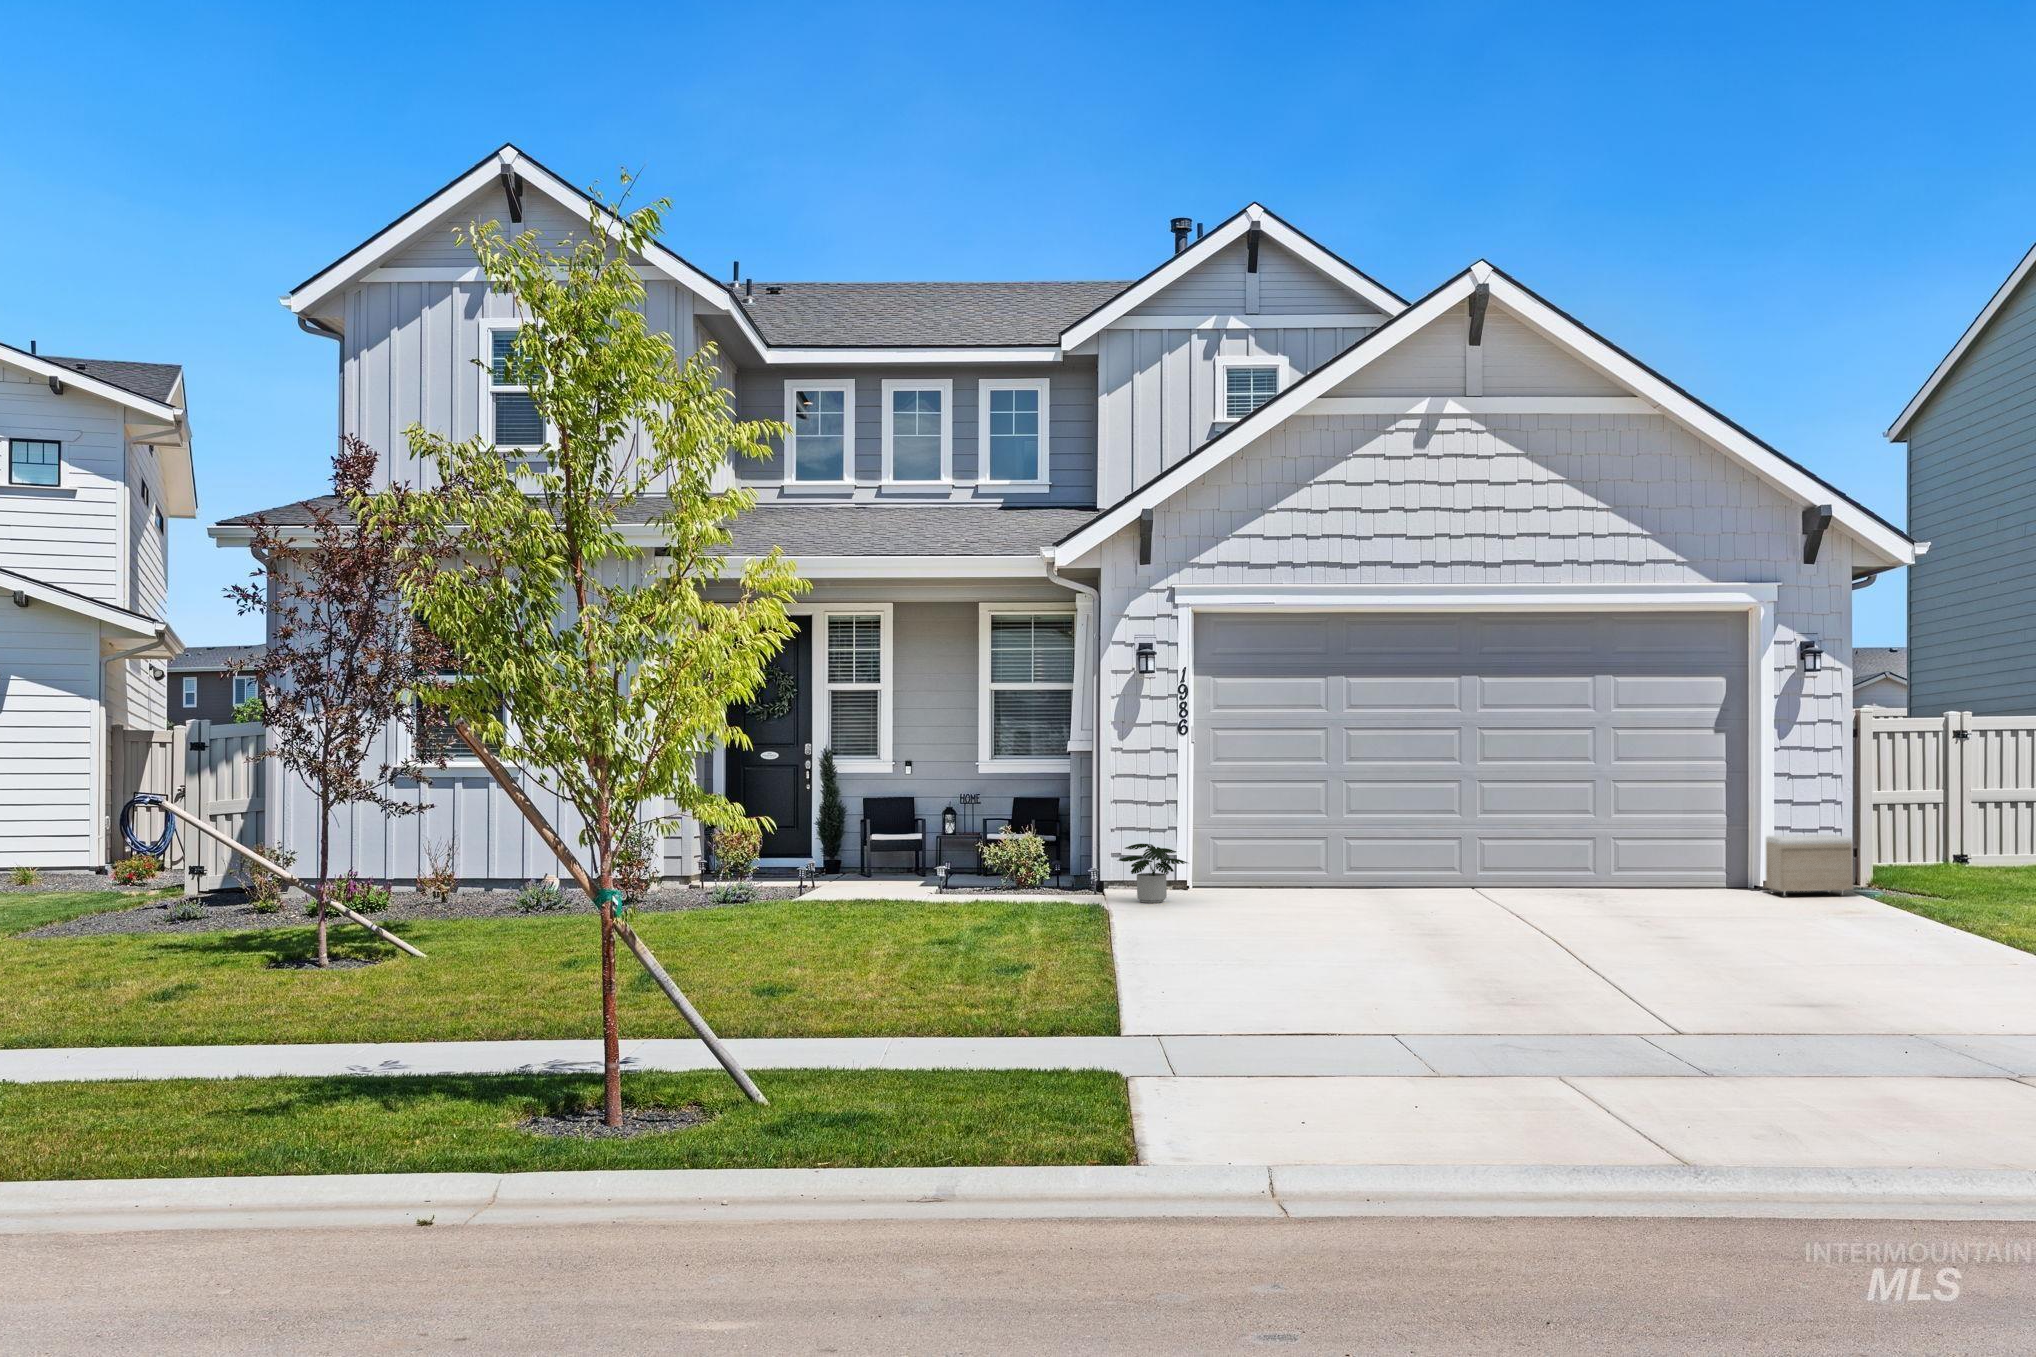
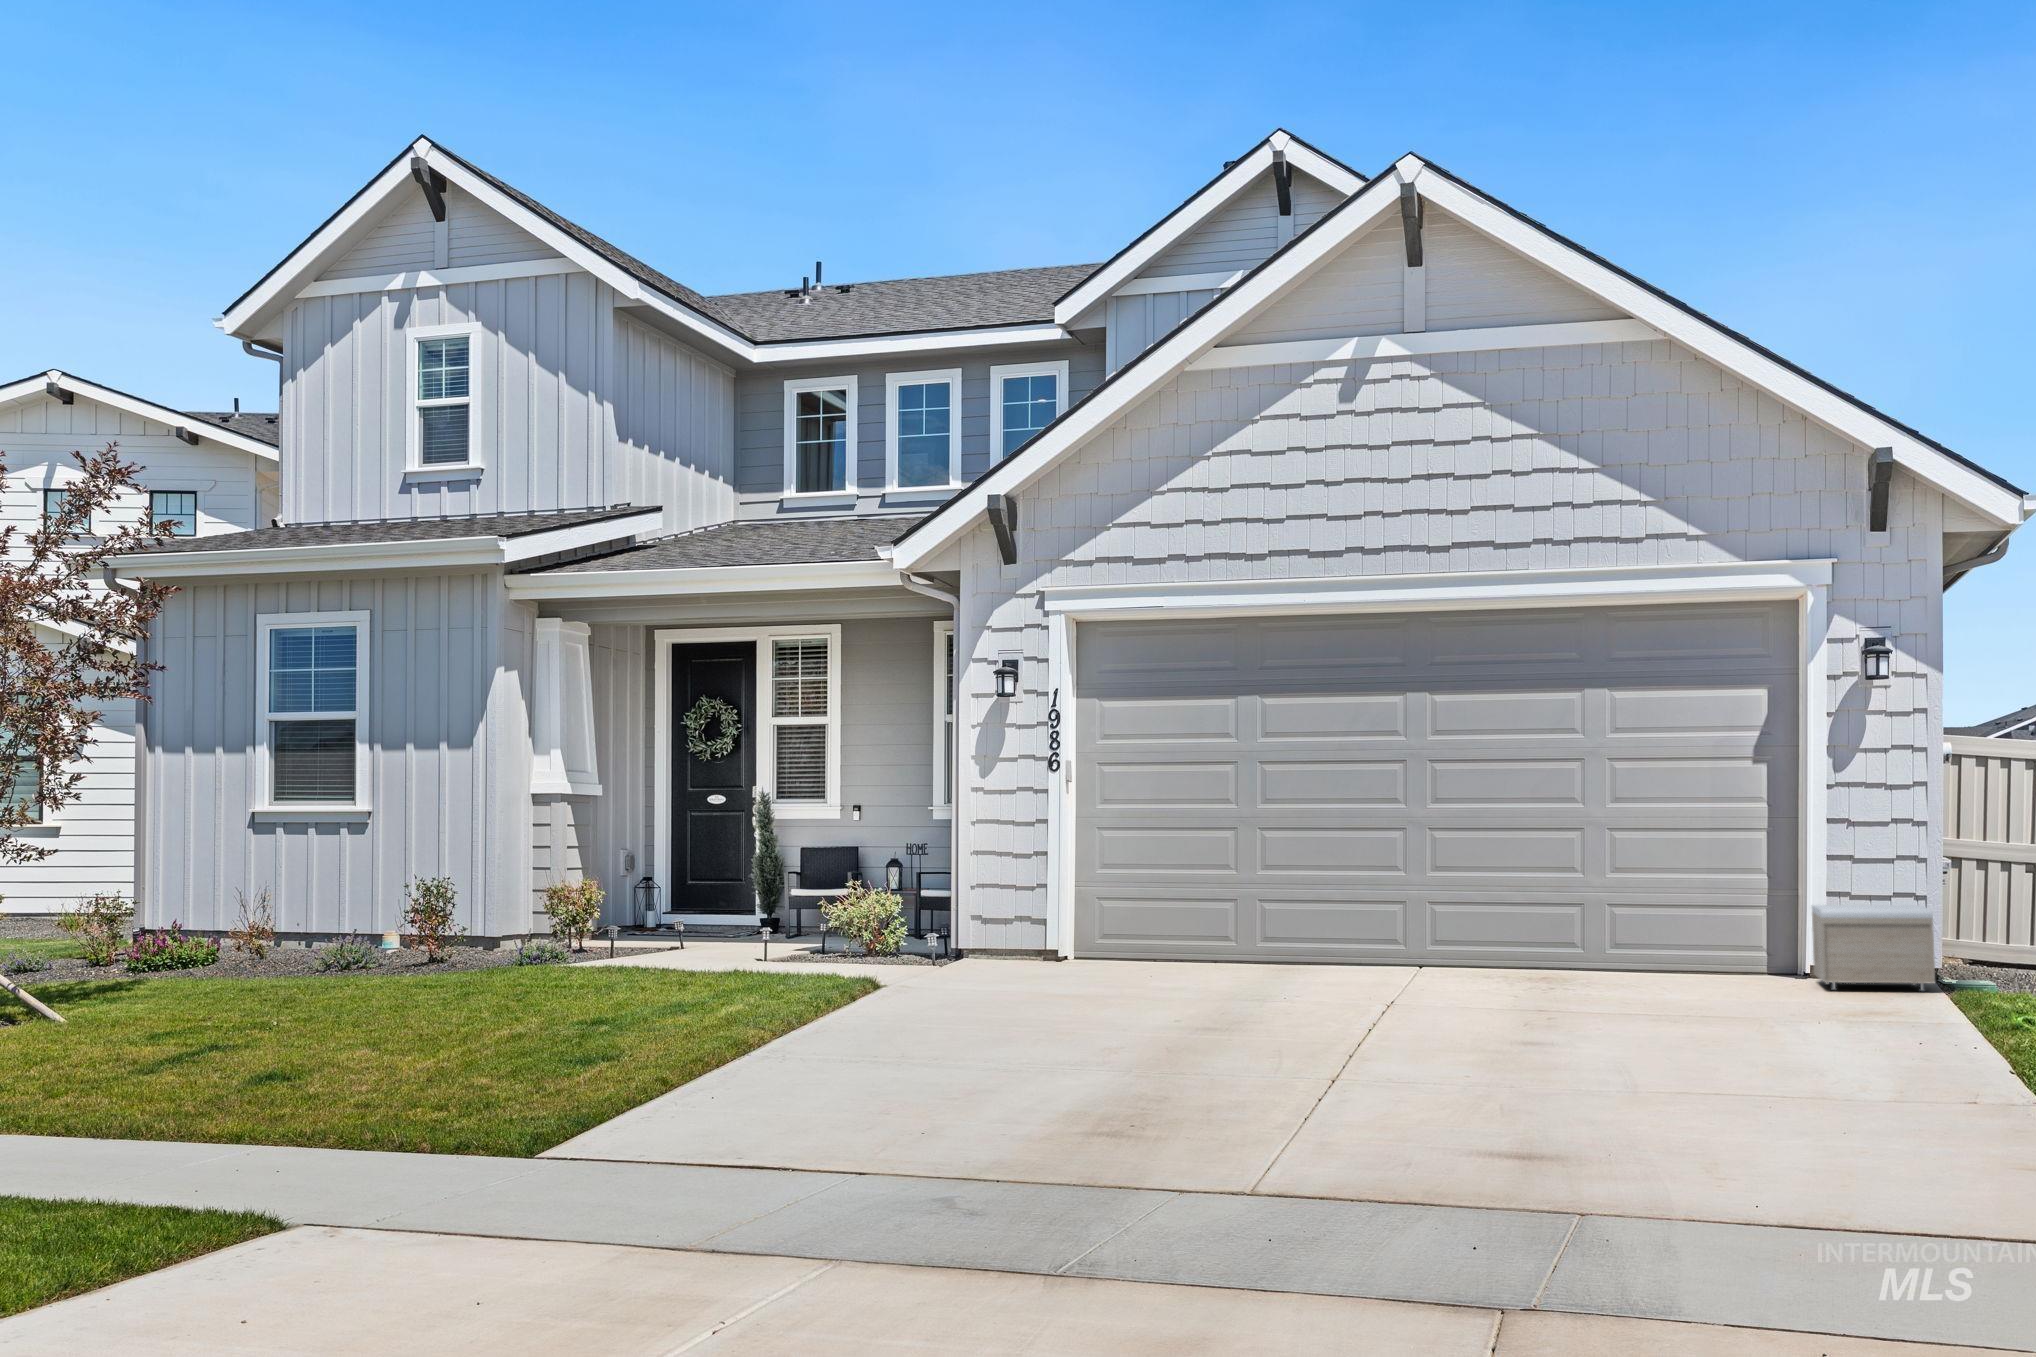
potted plant: present [1119,844,1187,903] -> none [970,902,1044,974]

